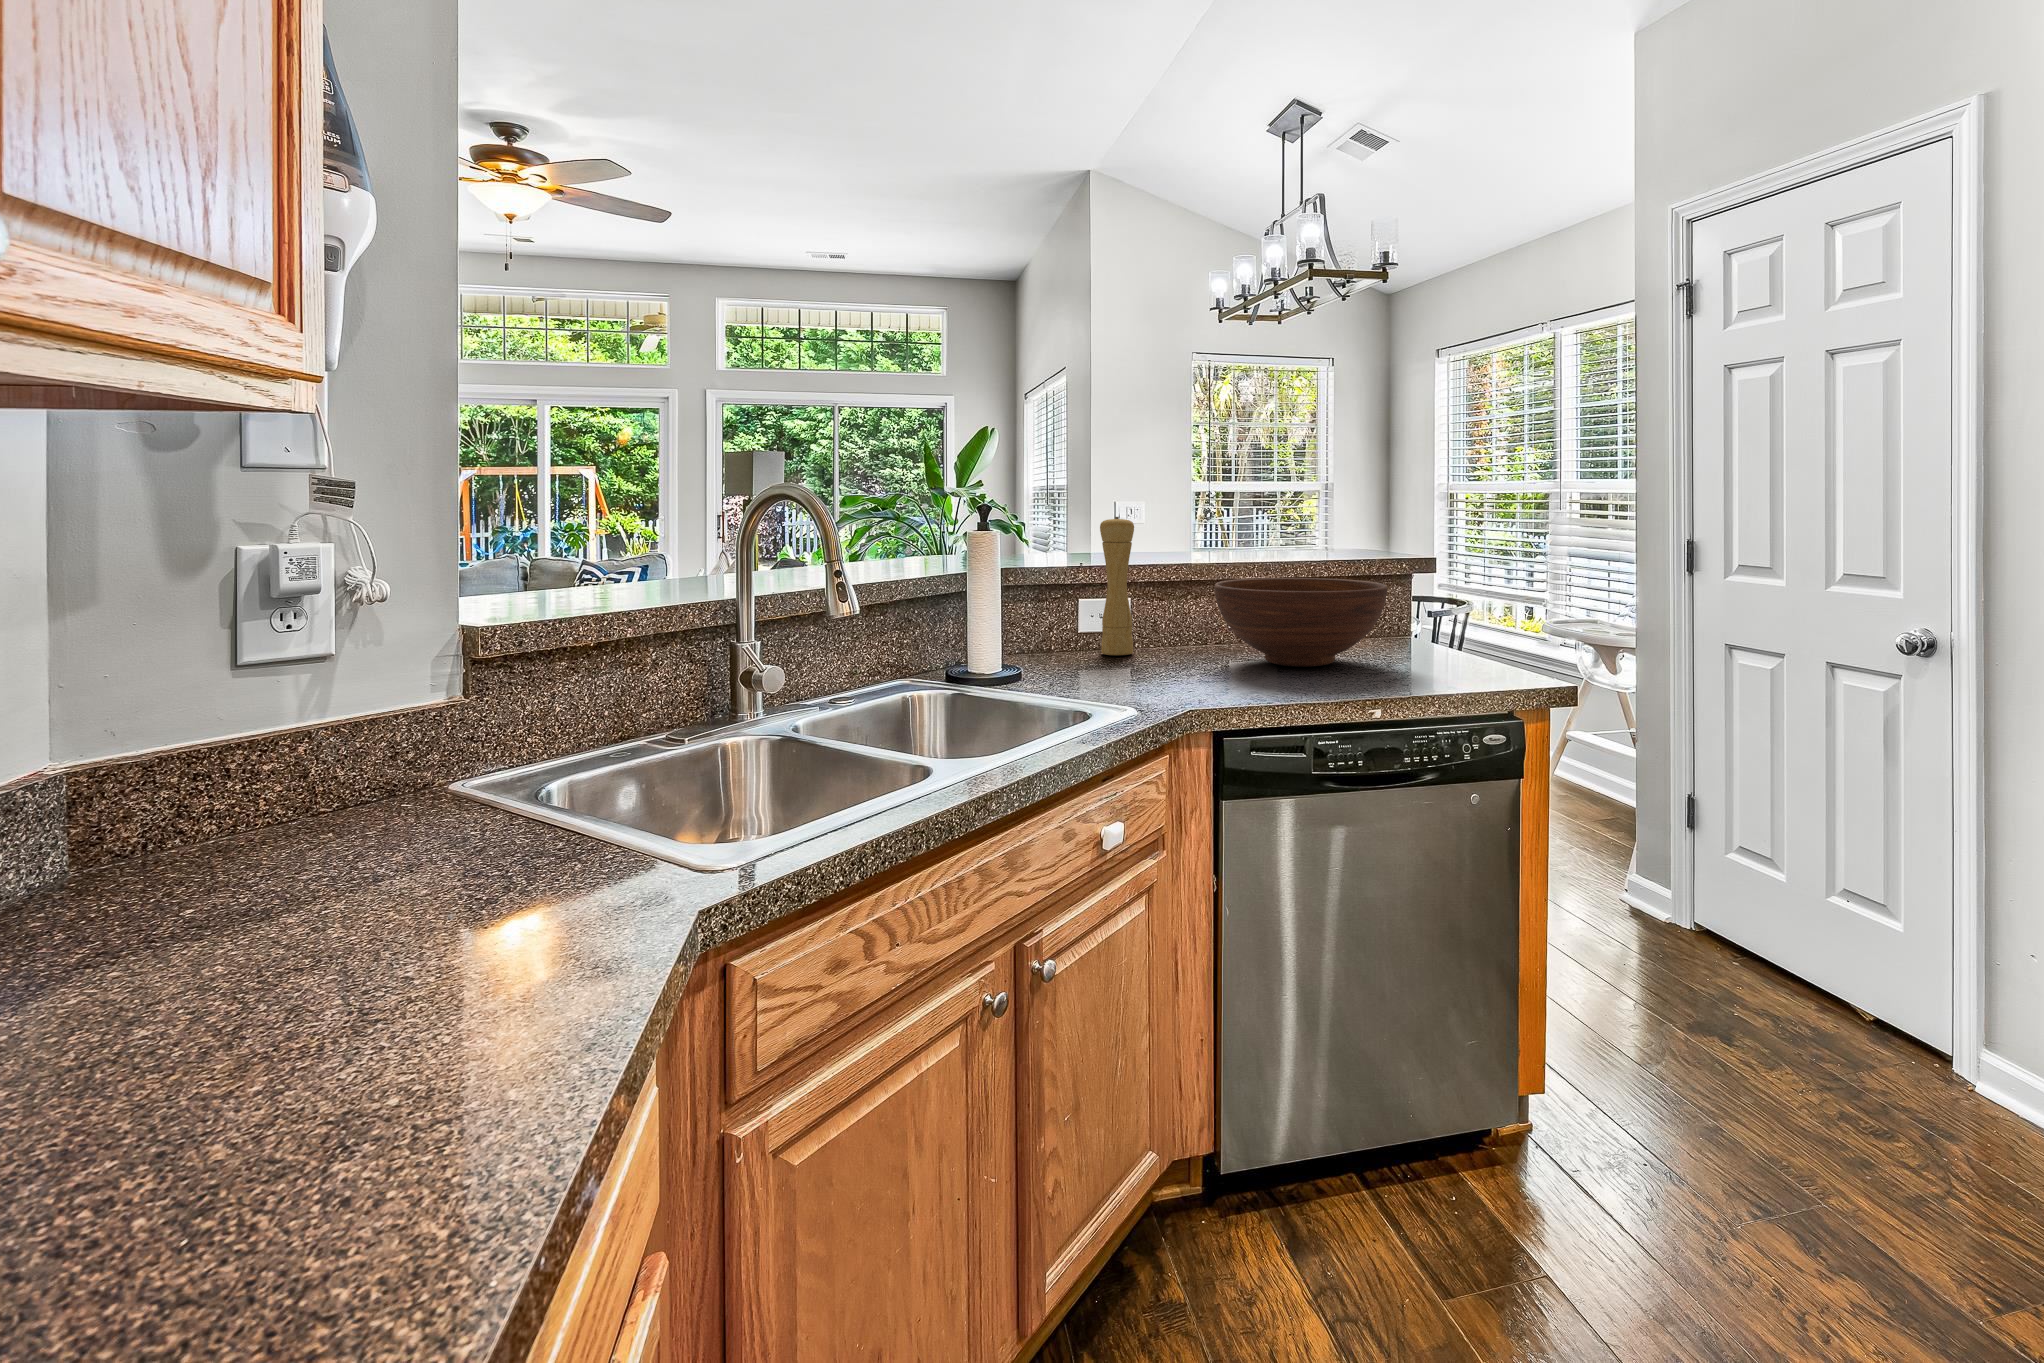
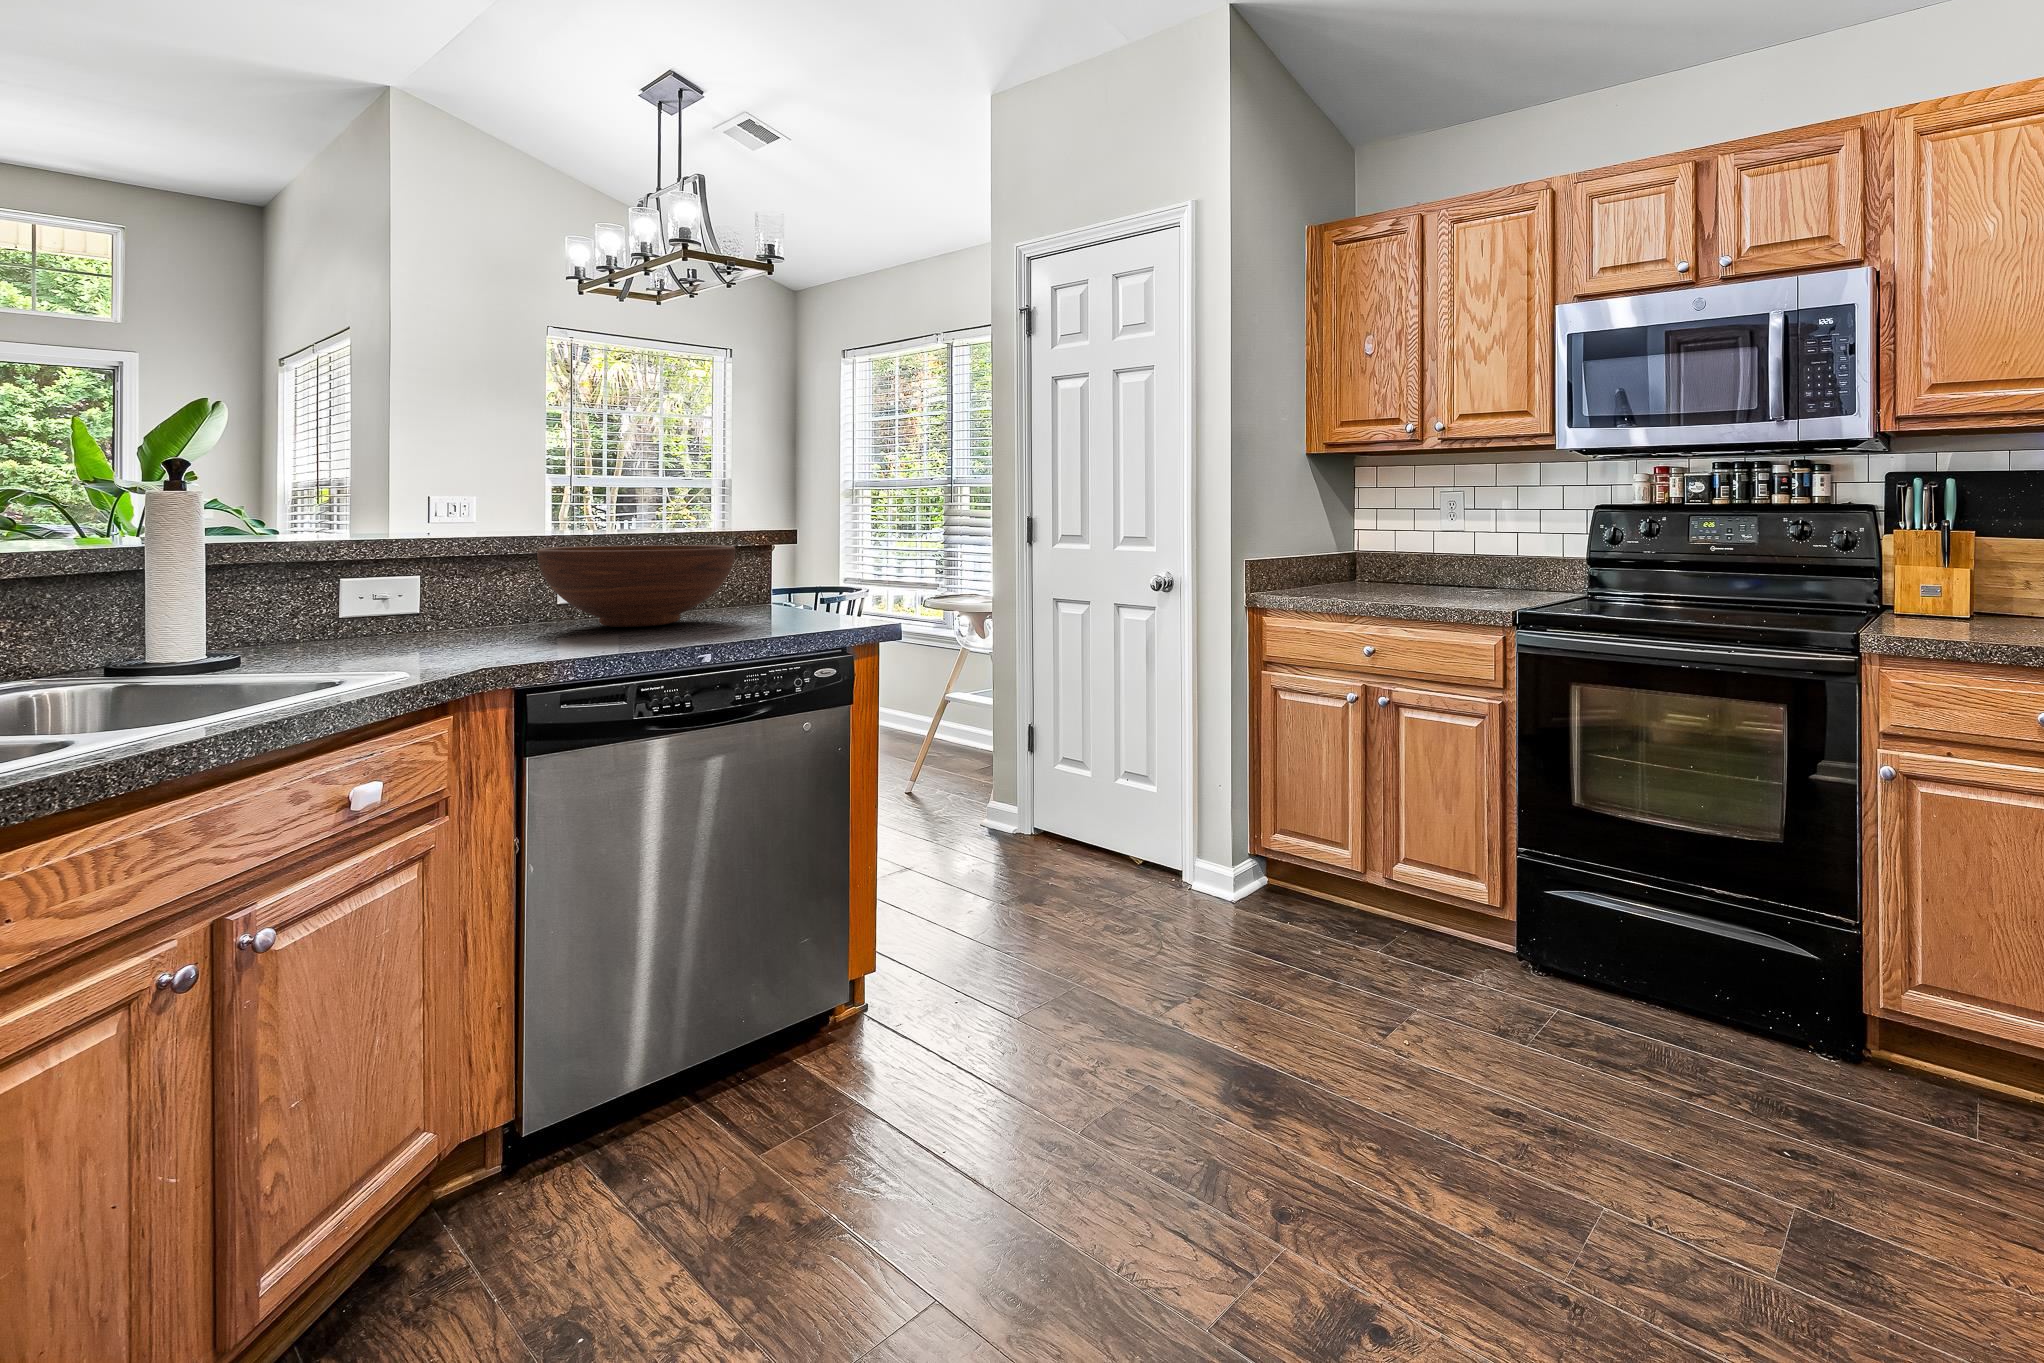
pepper mill: present [1100,517,1134,655] -> none [382,480,432,633]

